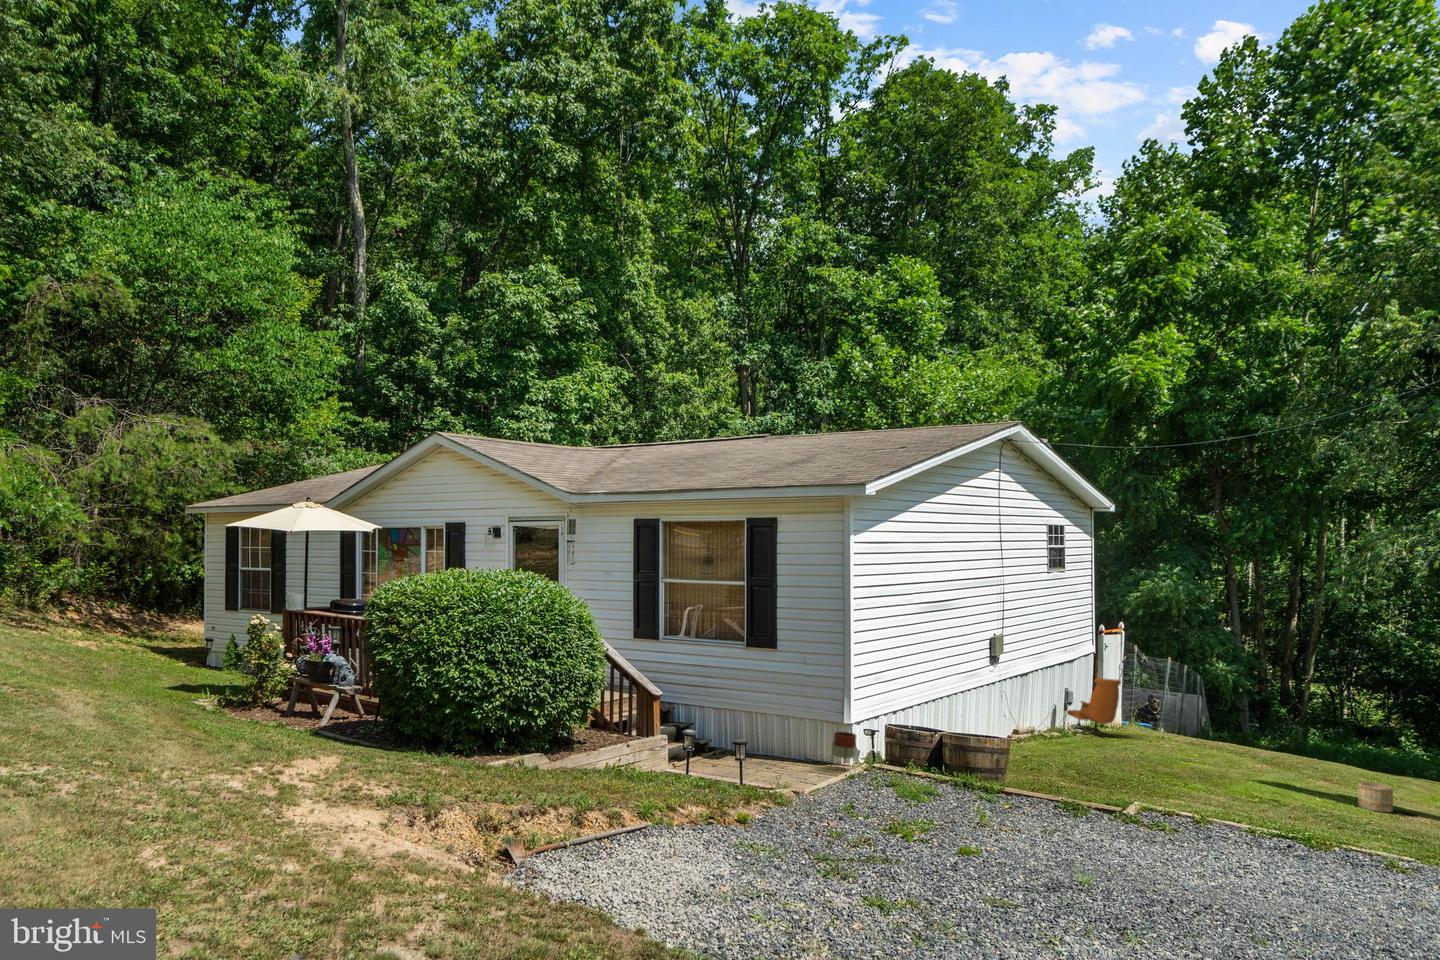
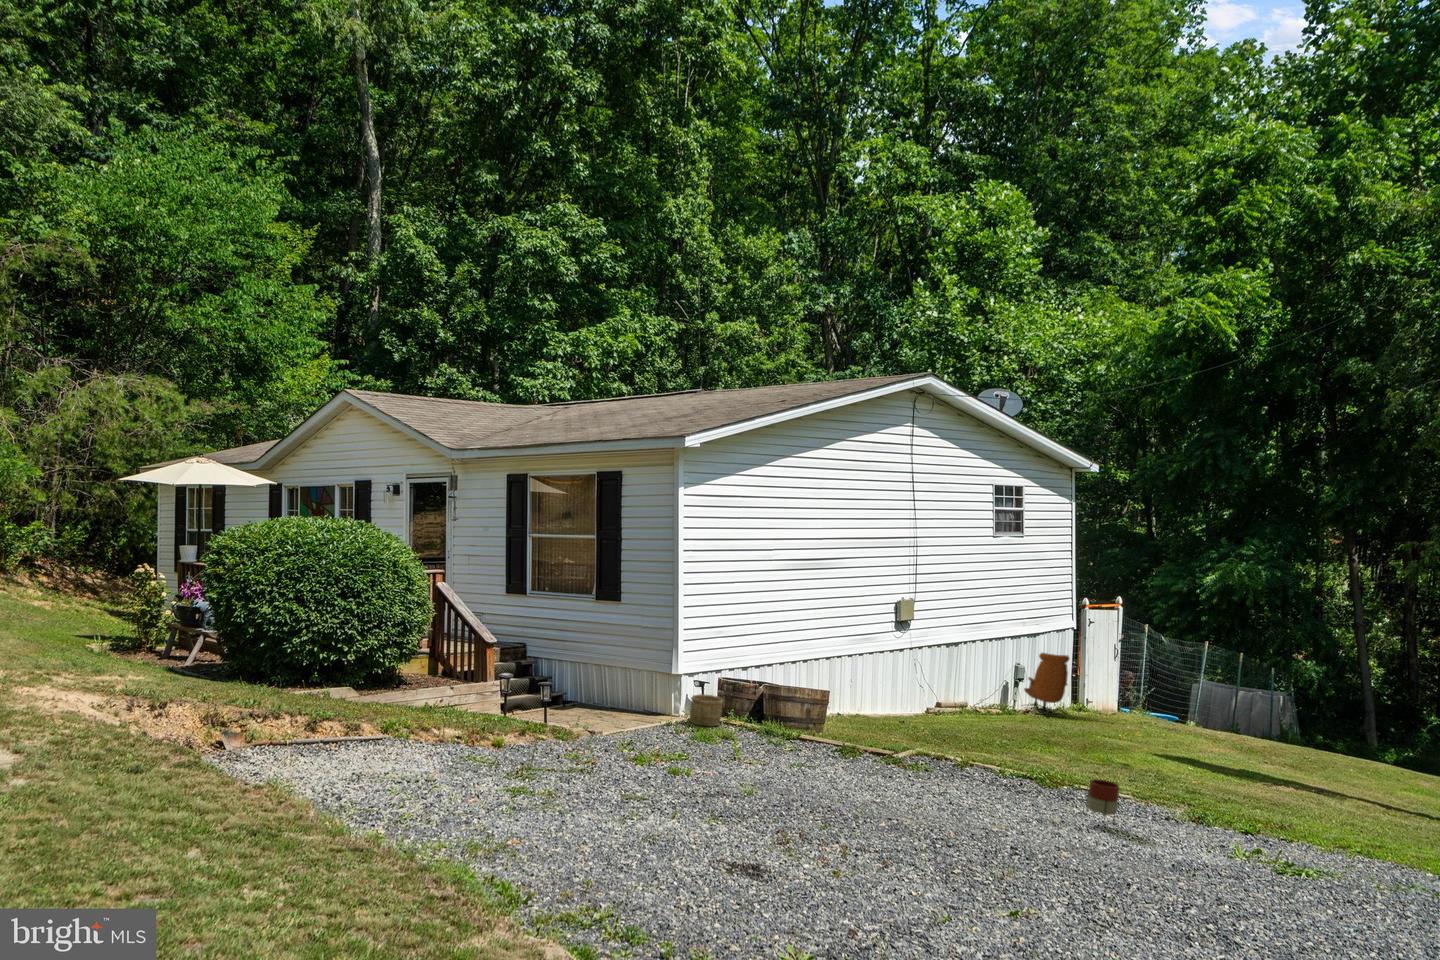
planter: present [832,732,856,763] -> present [1086,779,1119,825]
wooden bucket: present [1358,782,1394,812] -> present [690,694,723,726]

